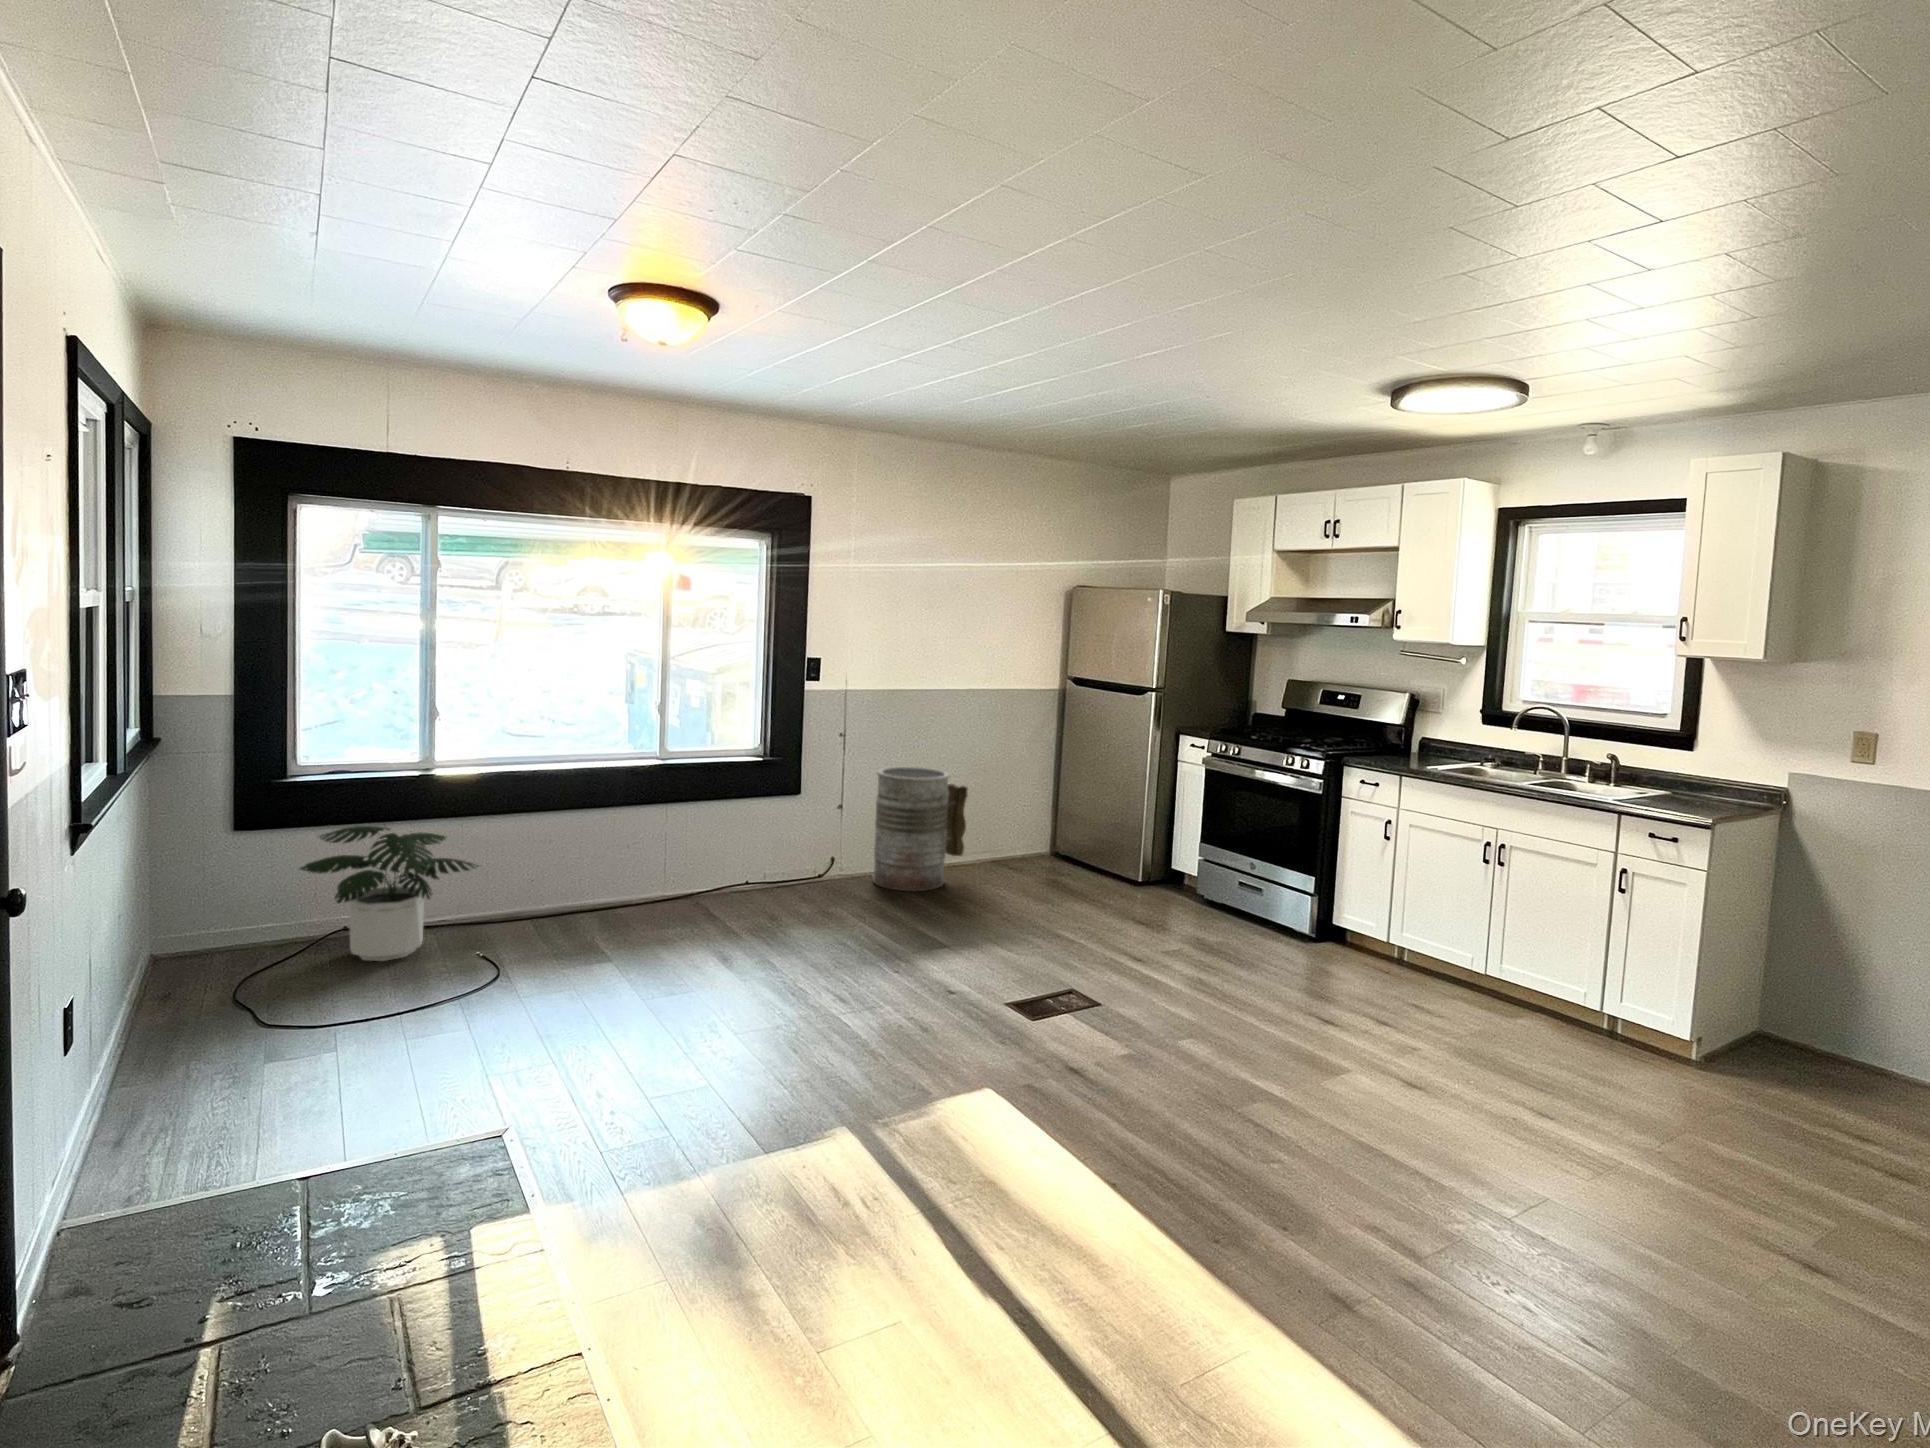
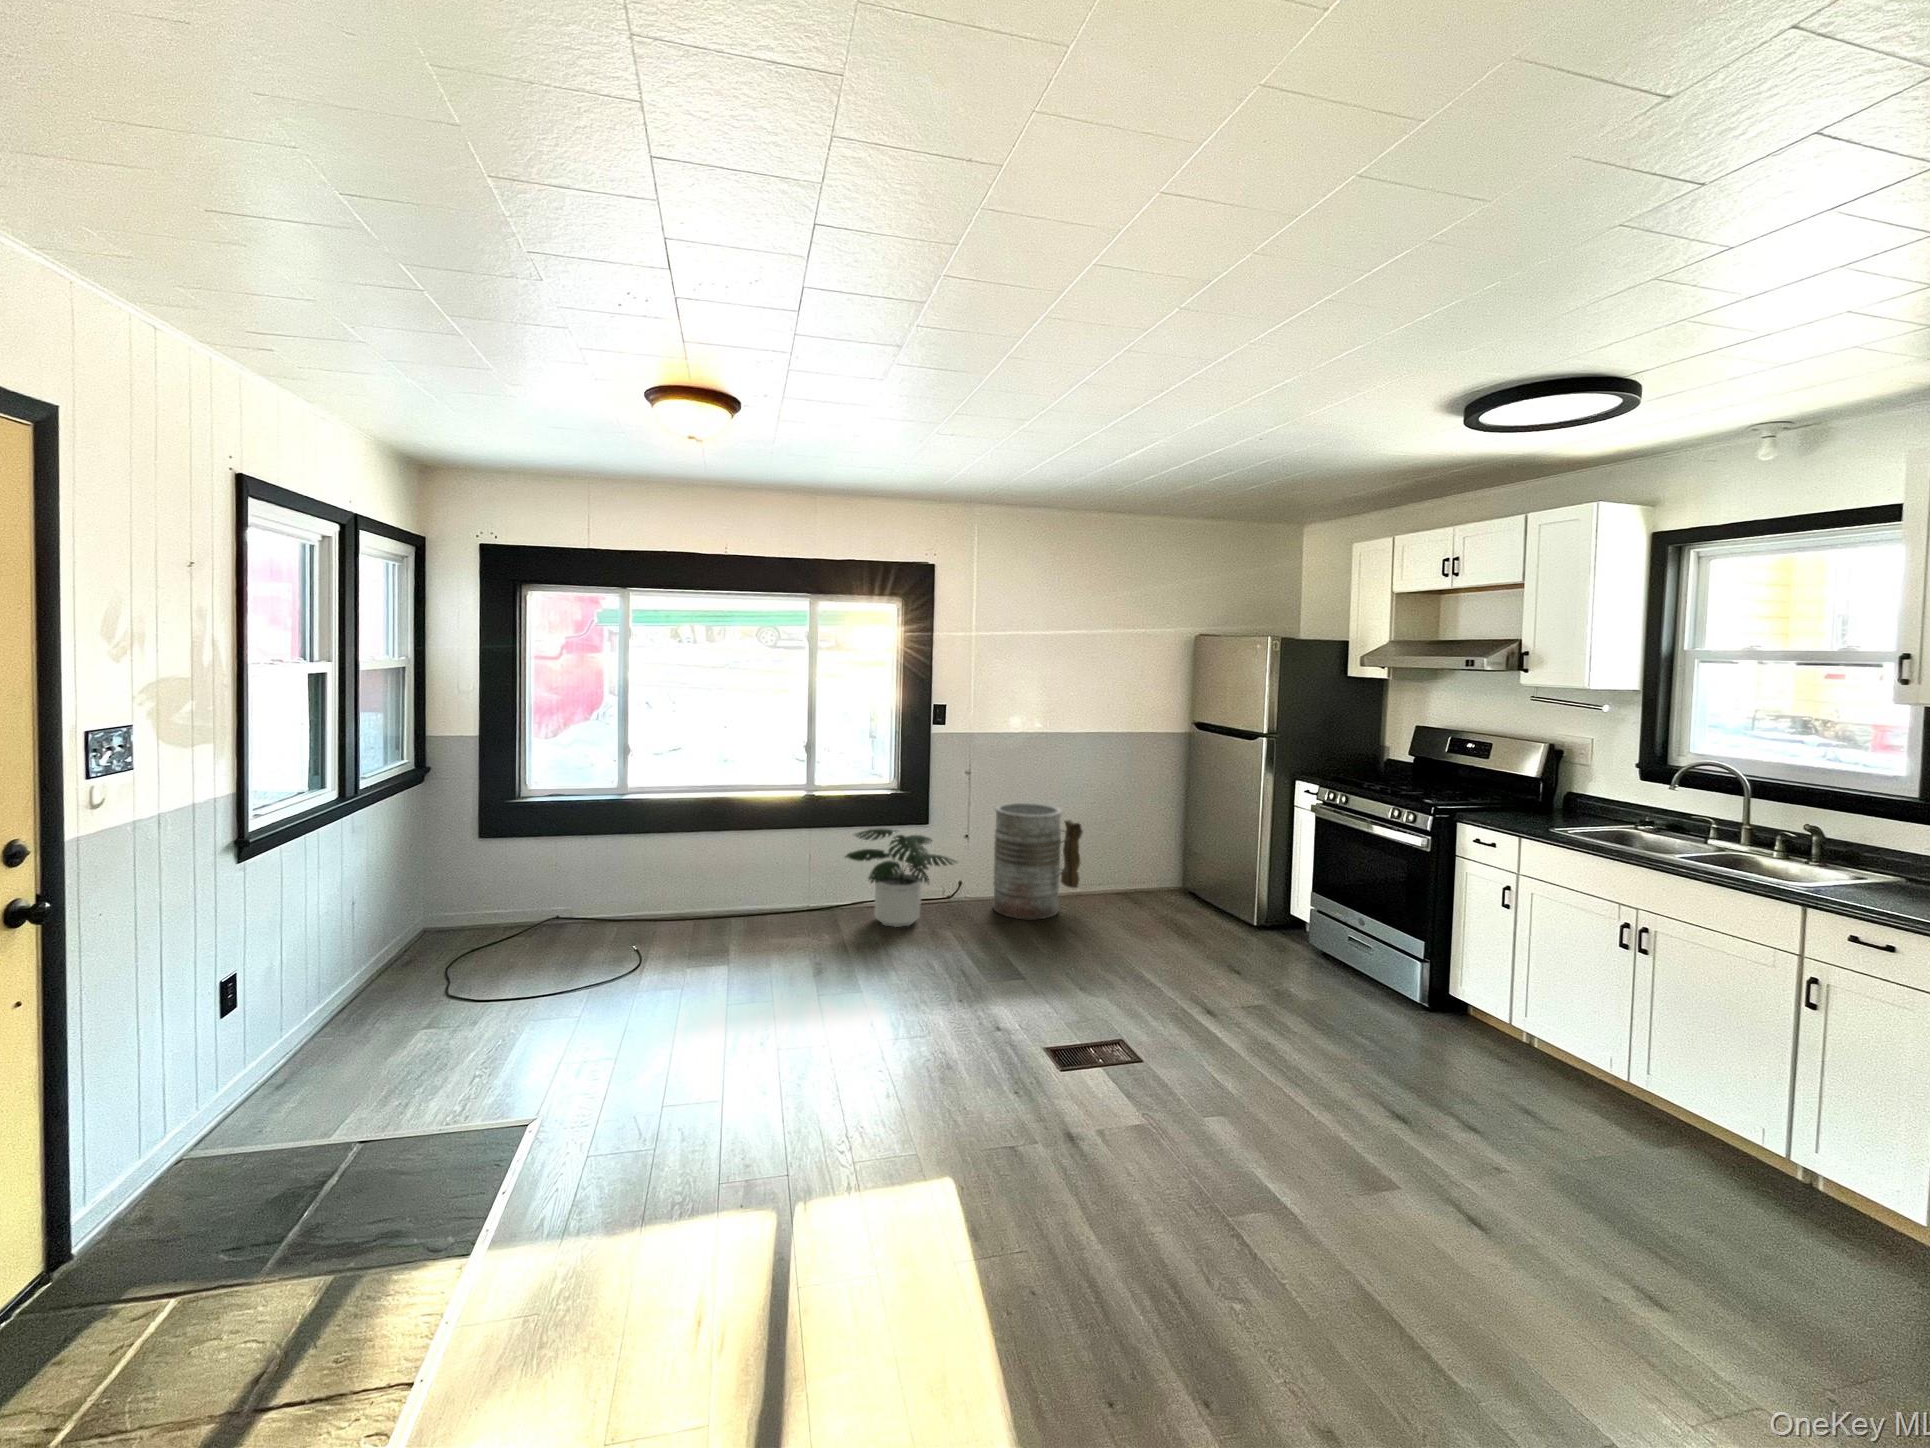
potted plant: present [300,826,478,961] -> present [846,828,956,927]

